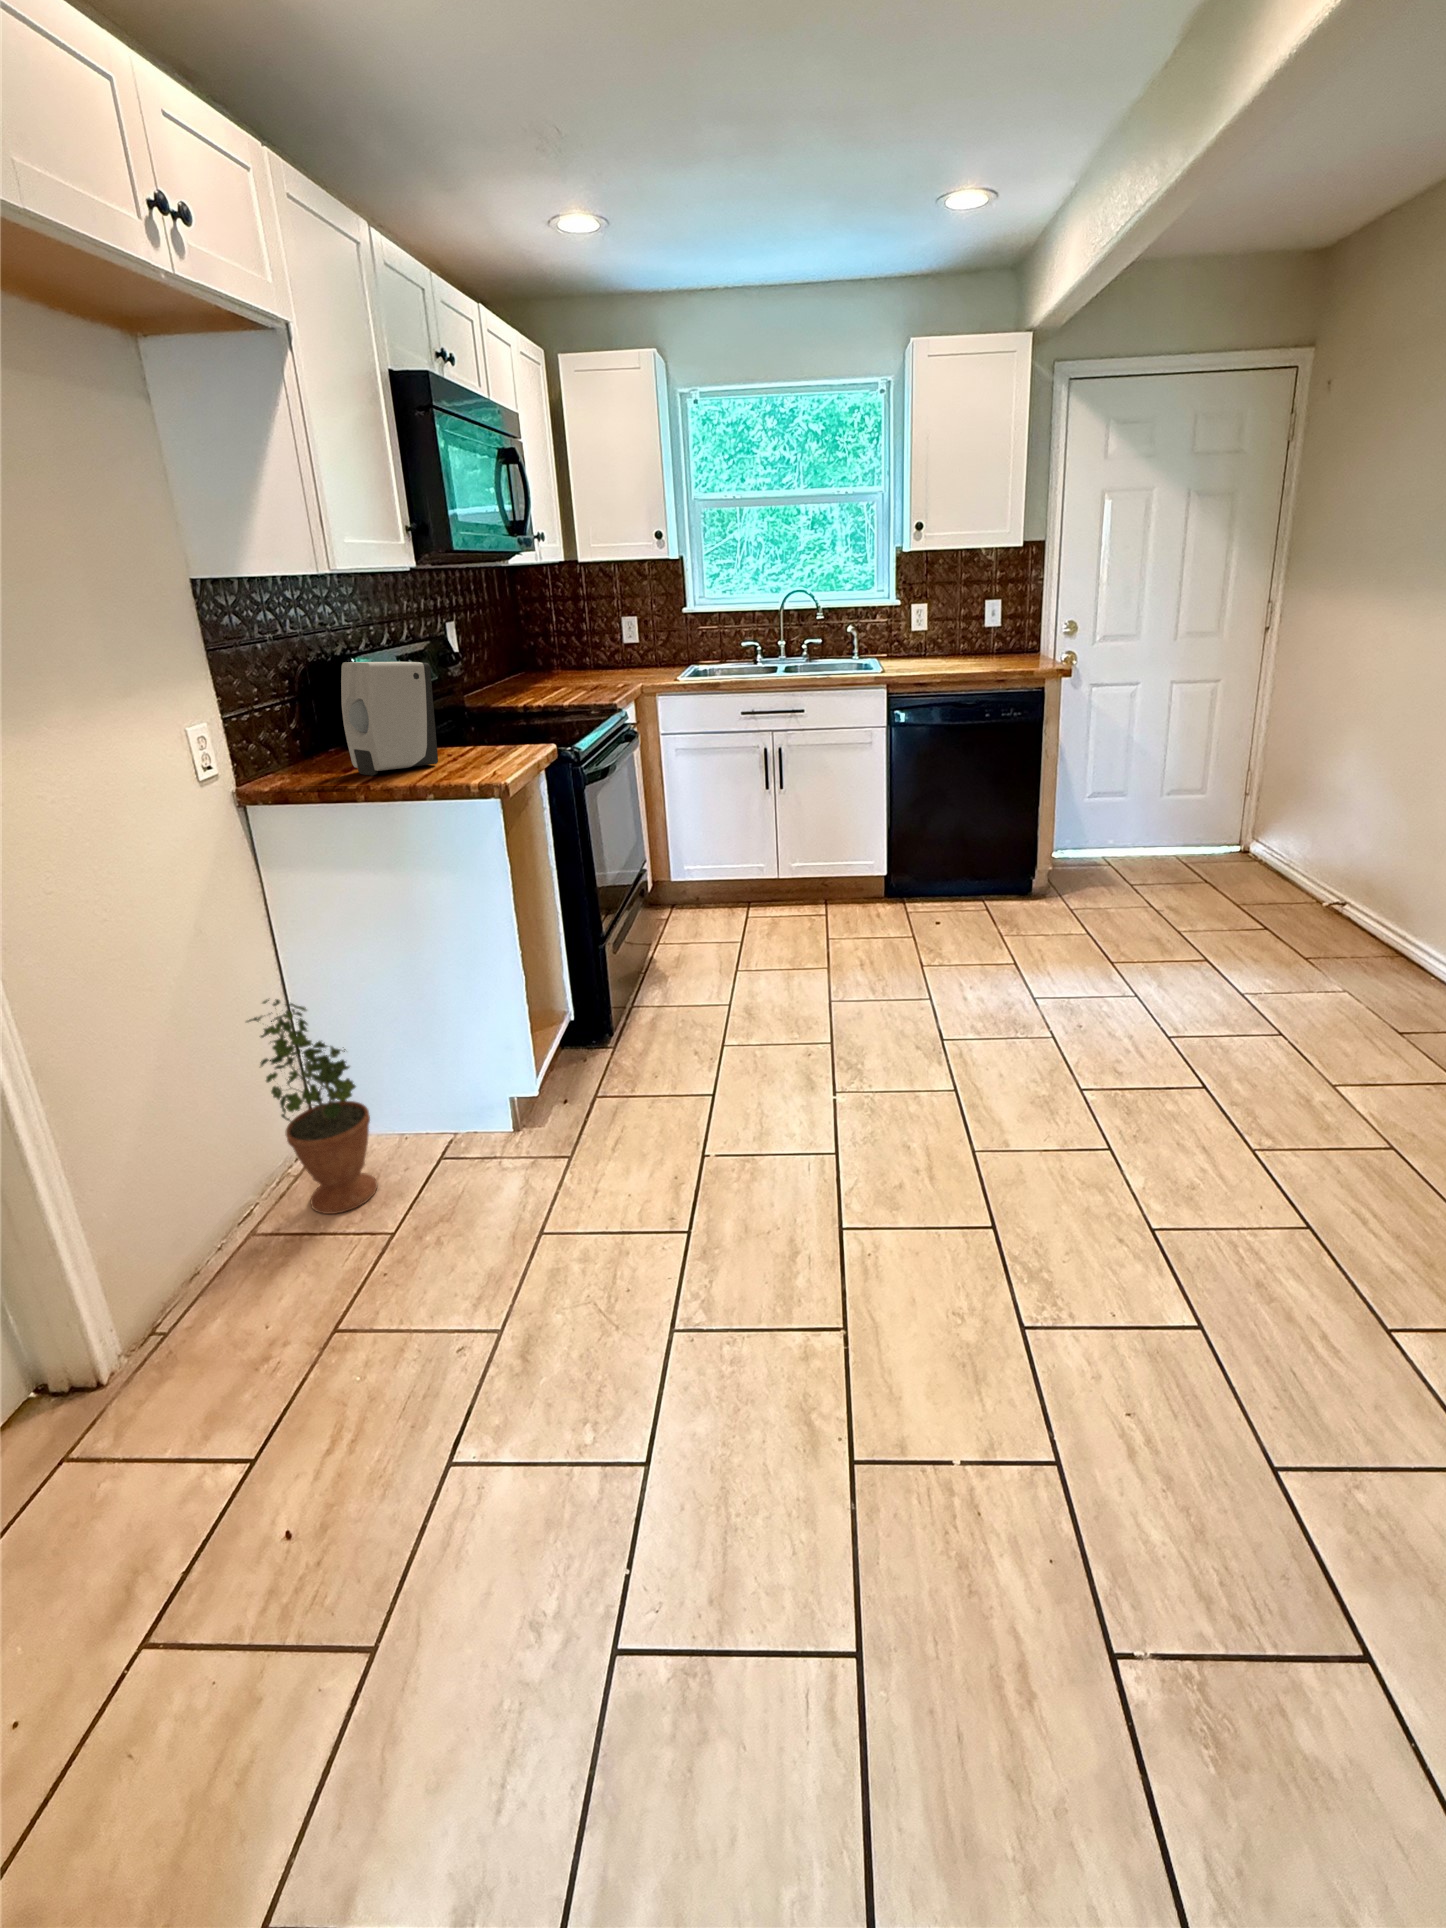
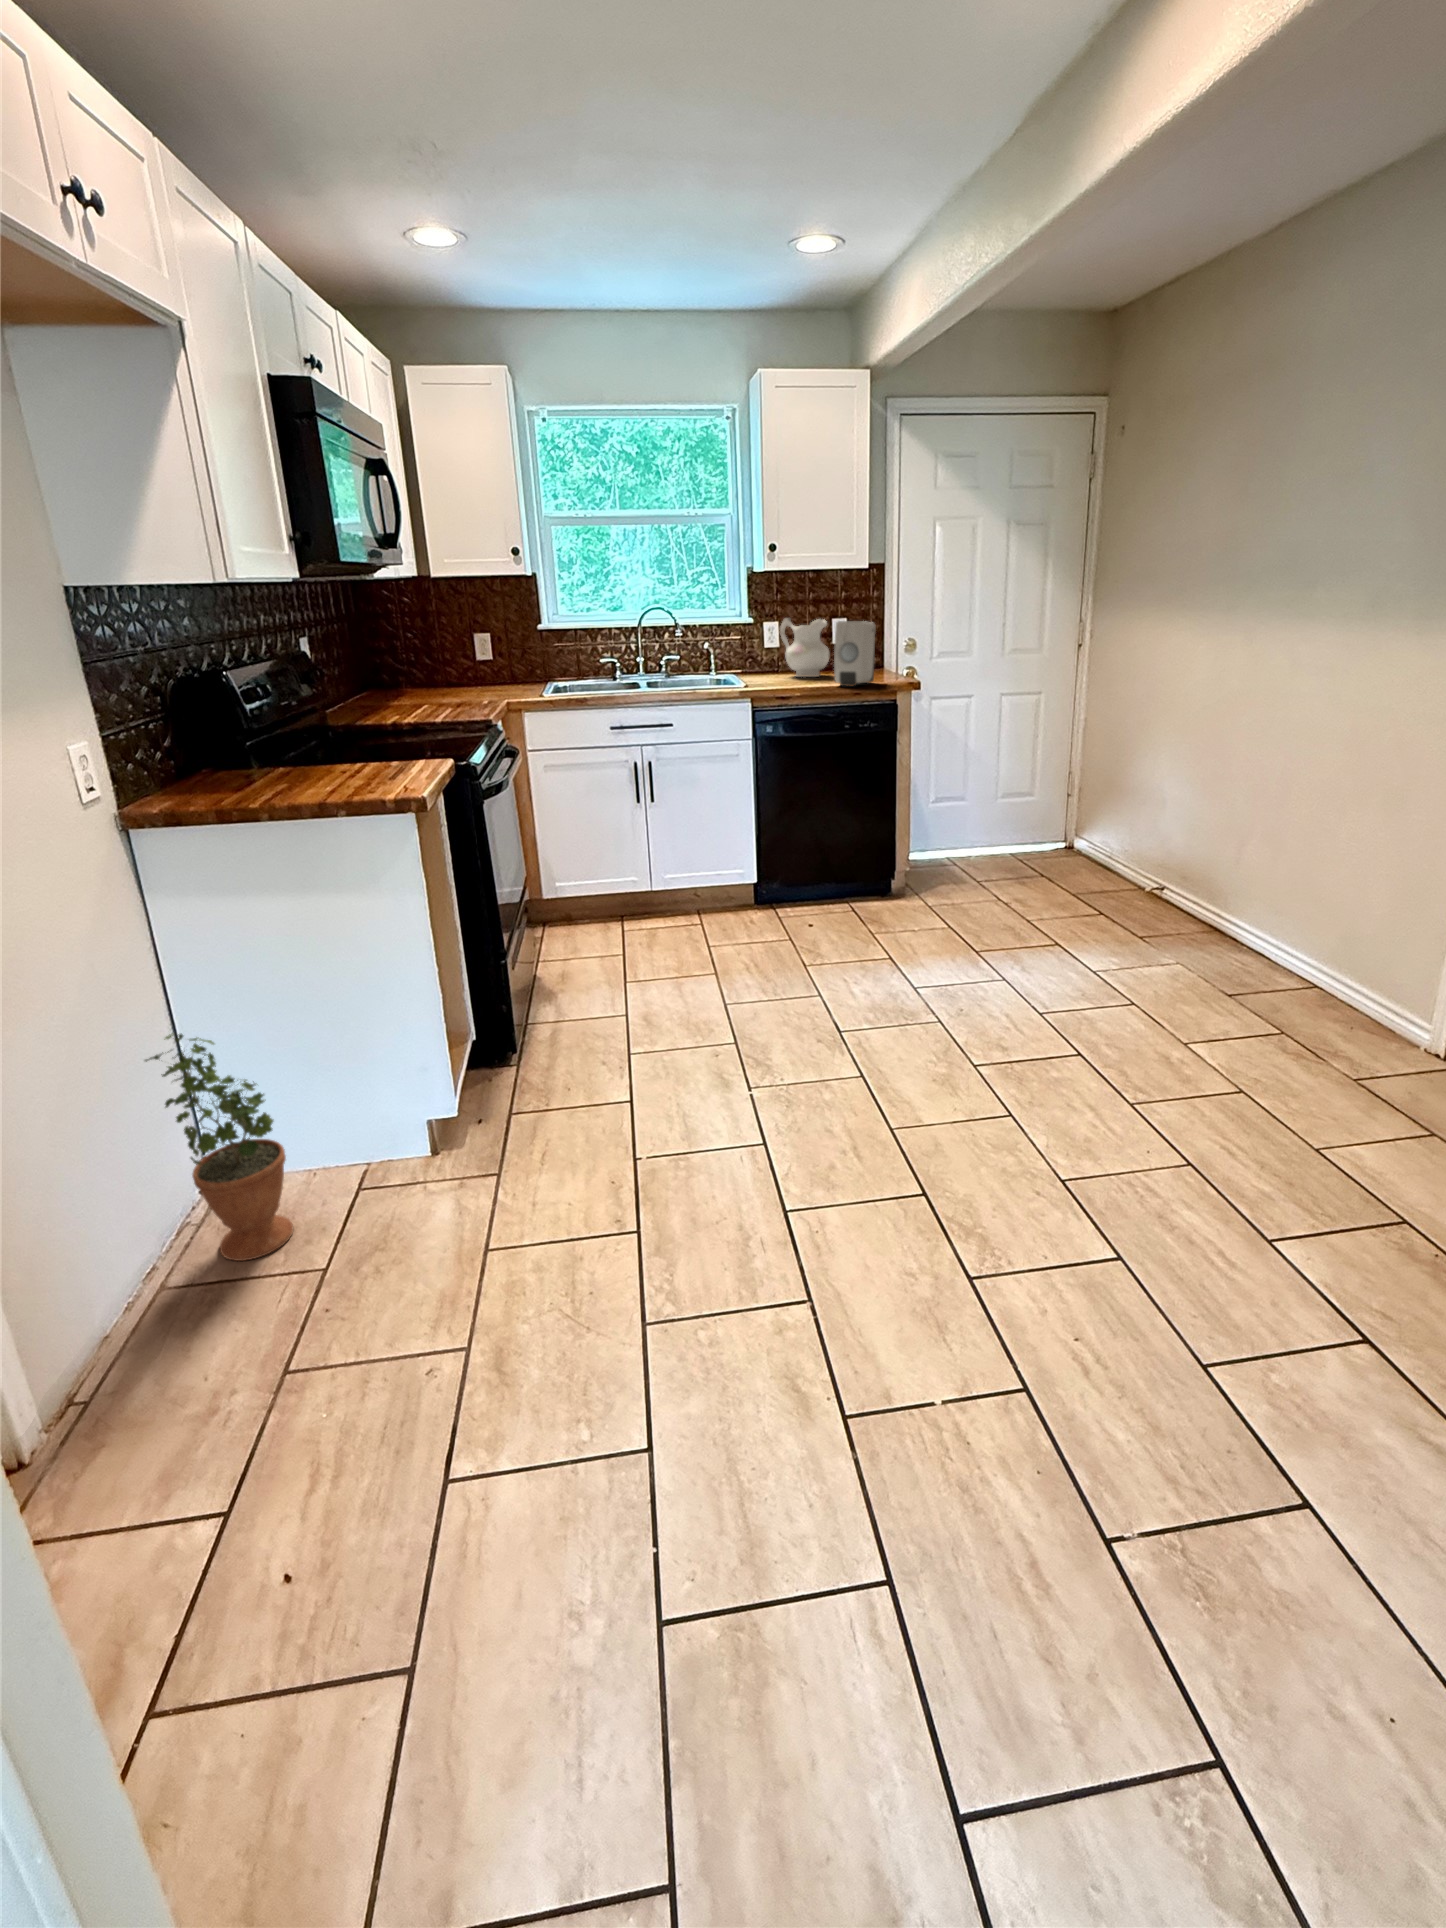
ceramic pitcher: none [925,599,976,662] -> present [780,618,829,677]
soap dispenser: present [341,662,438,776] -> present [834,621,876,686]

